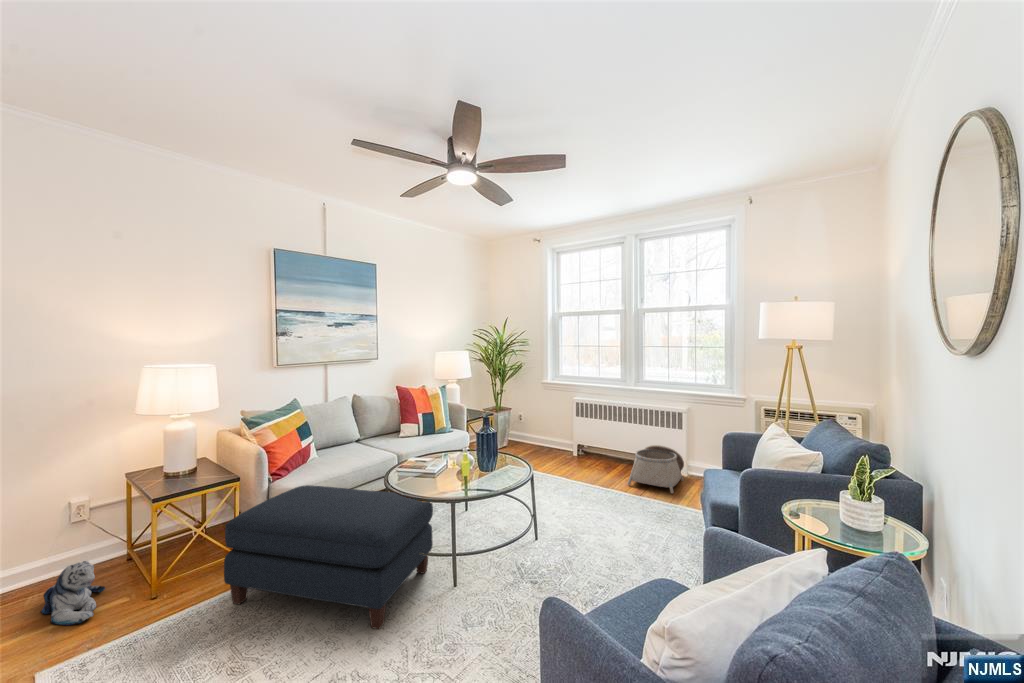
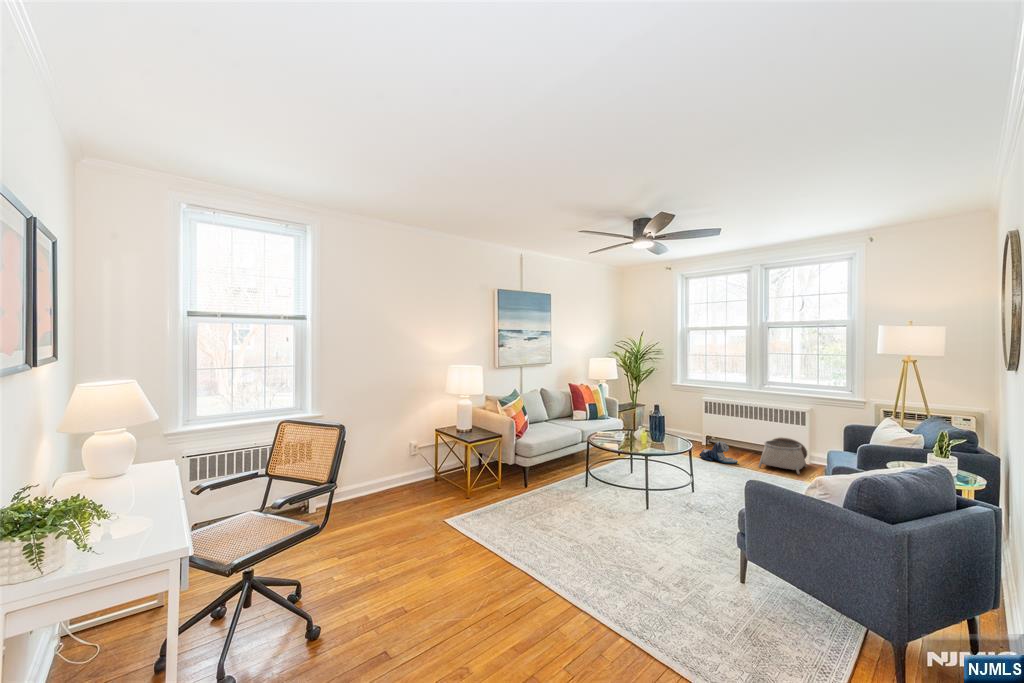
ottoman: present [224,485,433,629] -> none [517,446,634,527]
plush toy: present [41,561,105,626] -> present [699,441,738,464]

